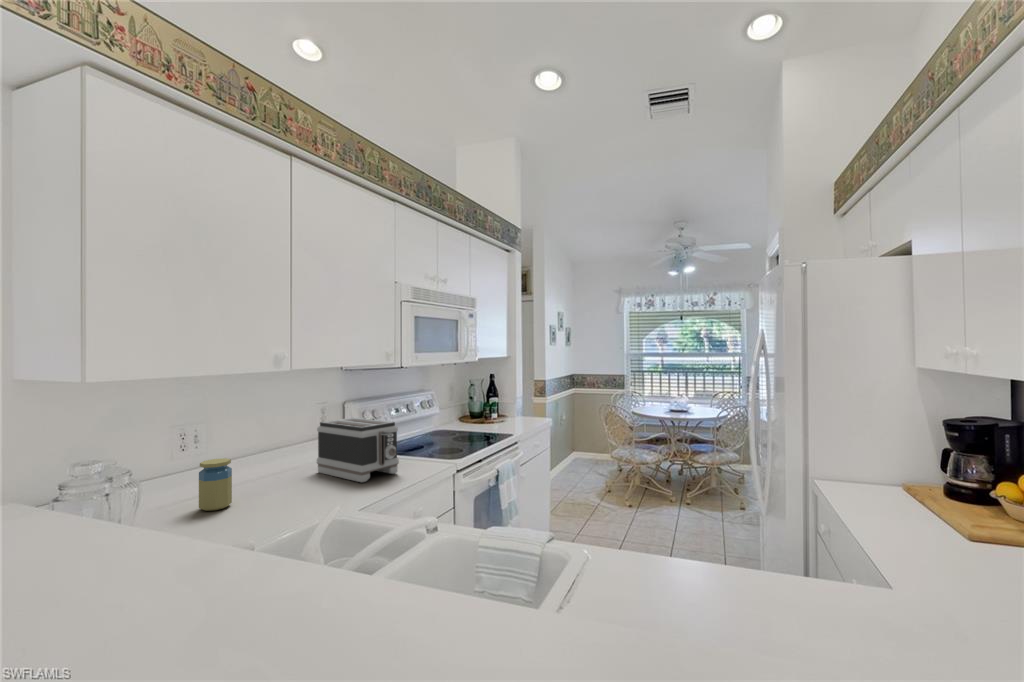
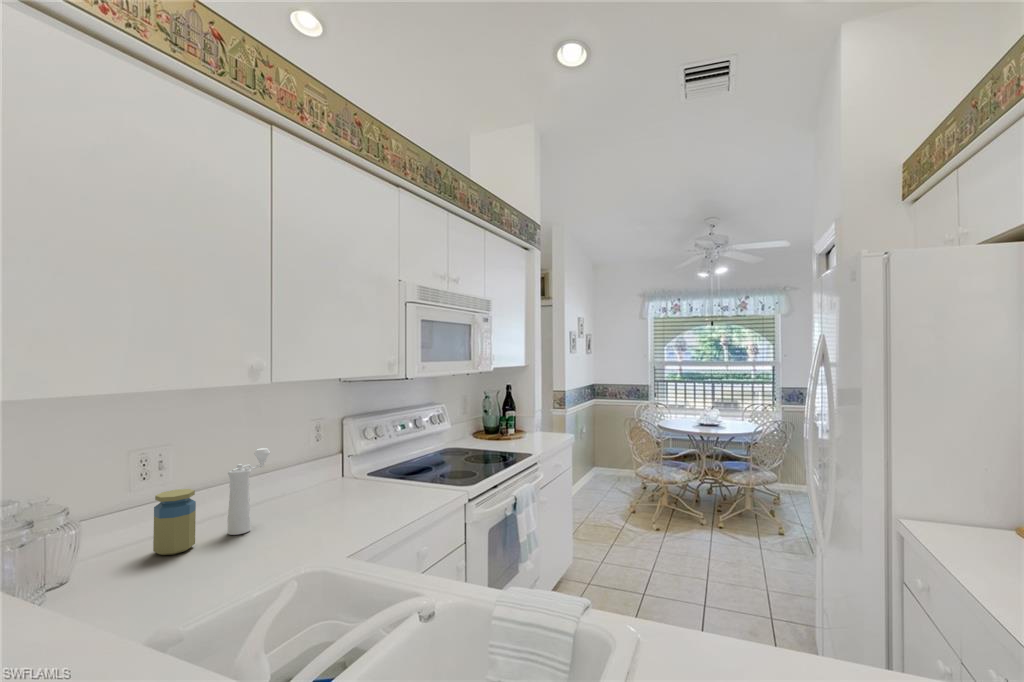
toaster: present [317,418,399,482] -> none [304,436,401,516]
pepper mill: none [256,426,289,497] -> present [227,448,270,535]

